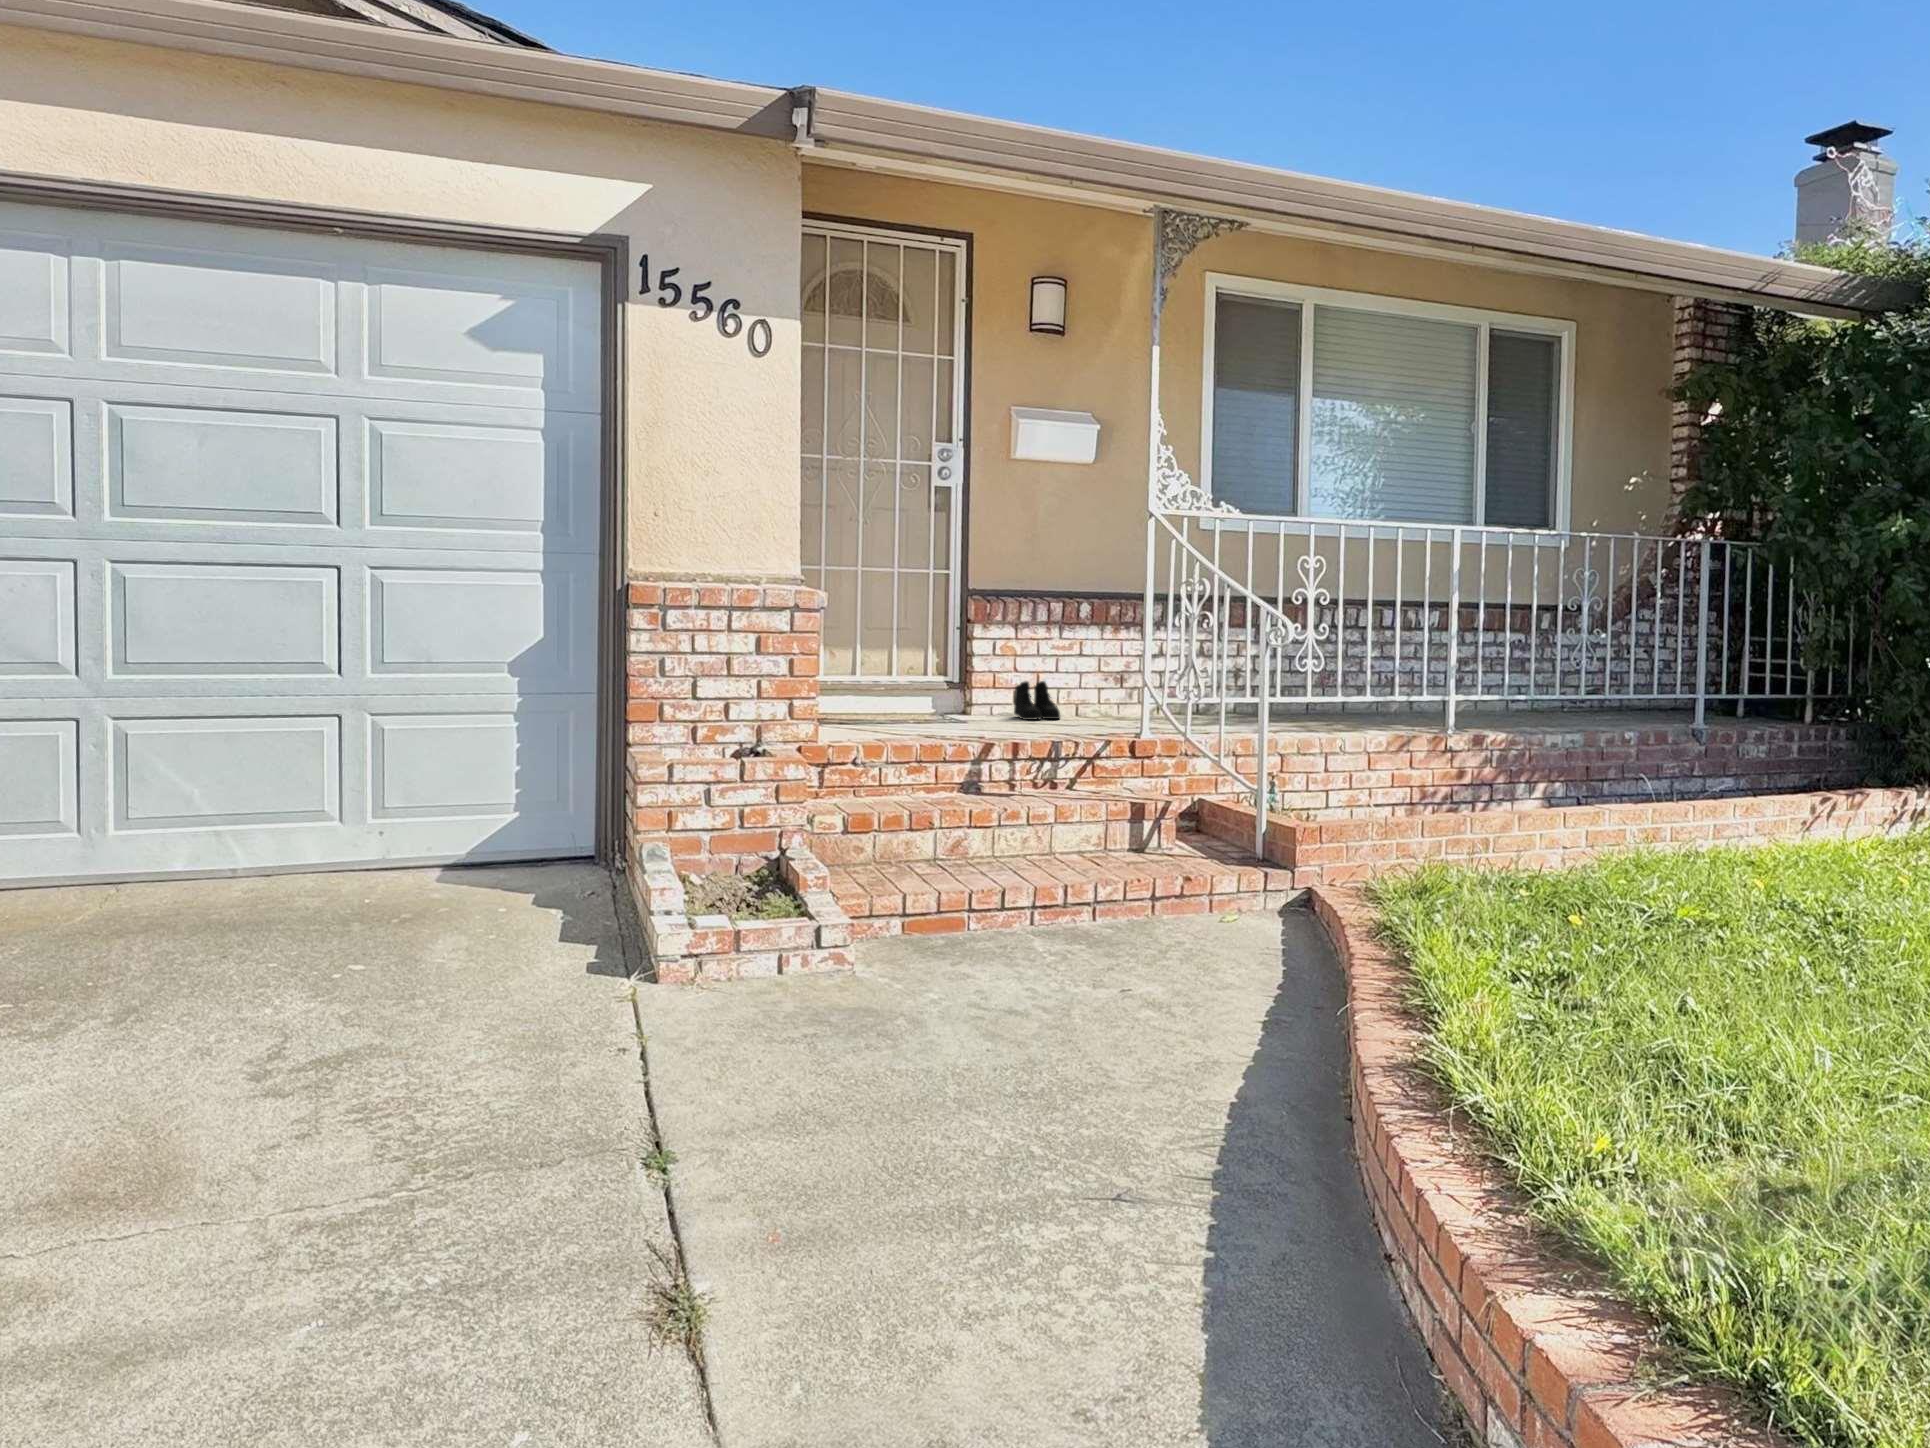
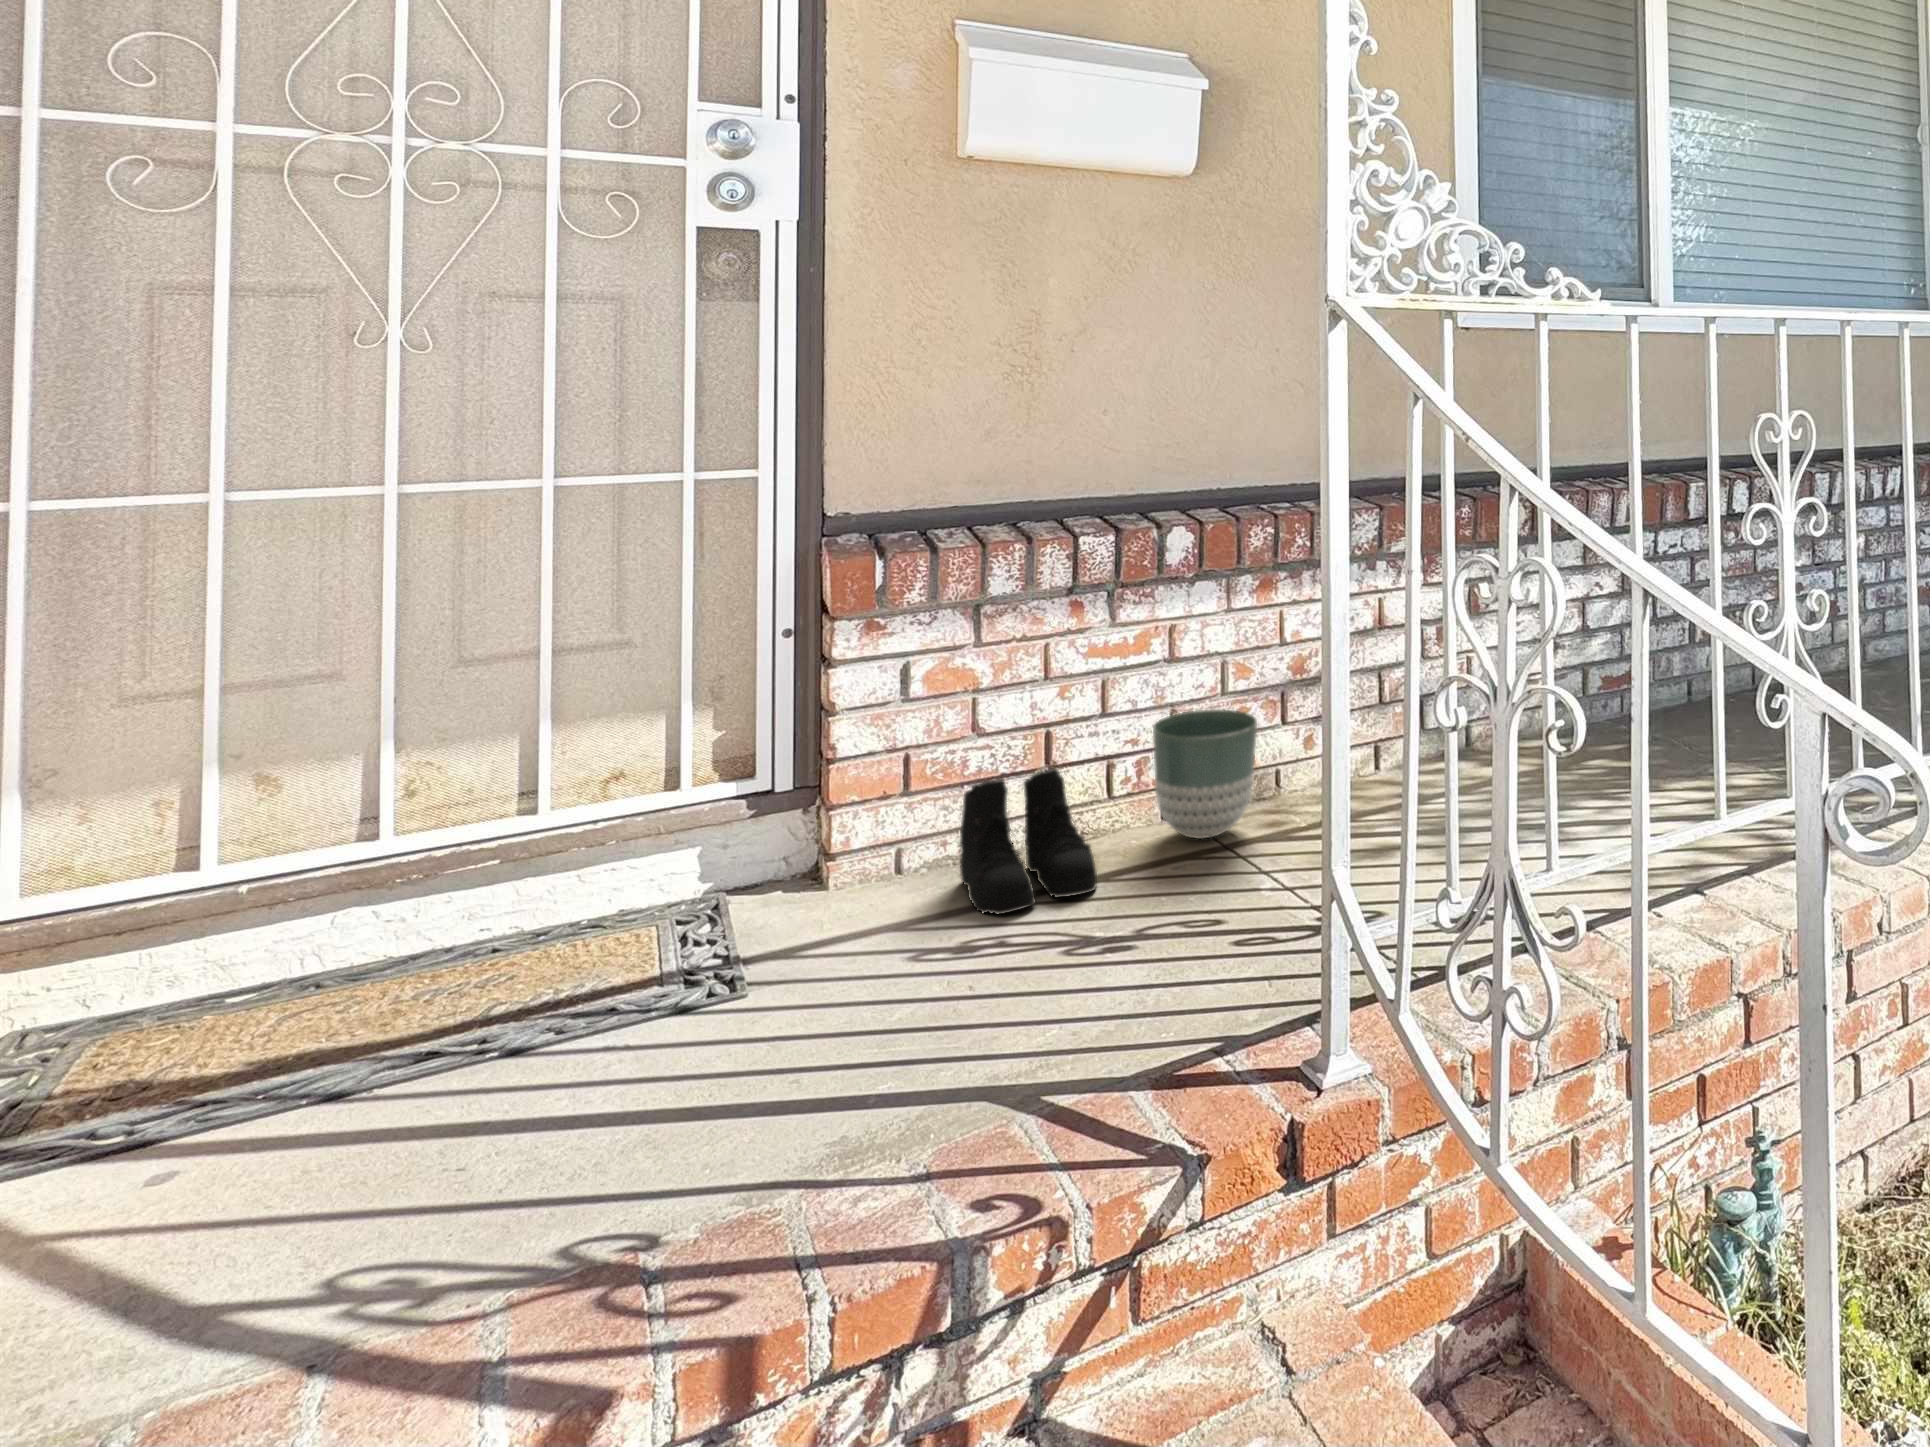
planter: none [1077,673,1115,715] -> present [1153,709,1257,839]

